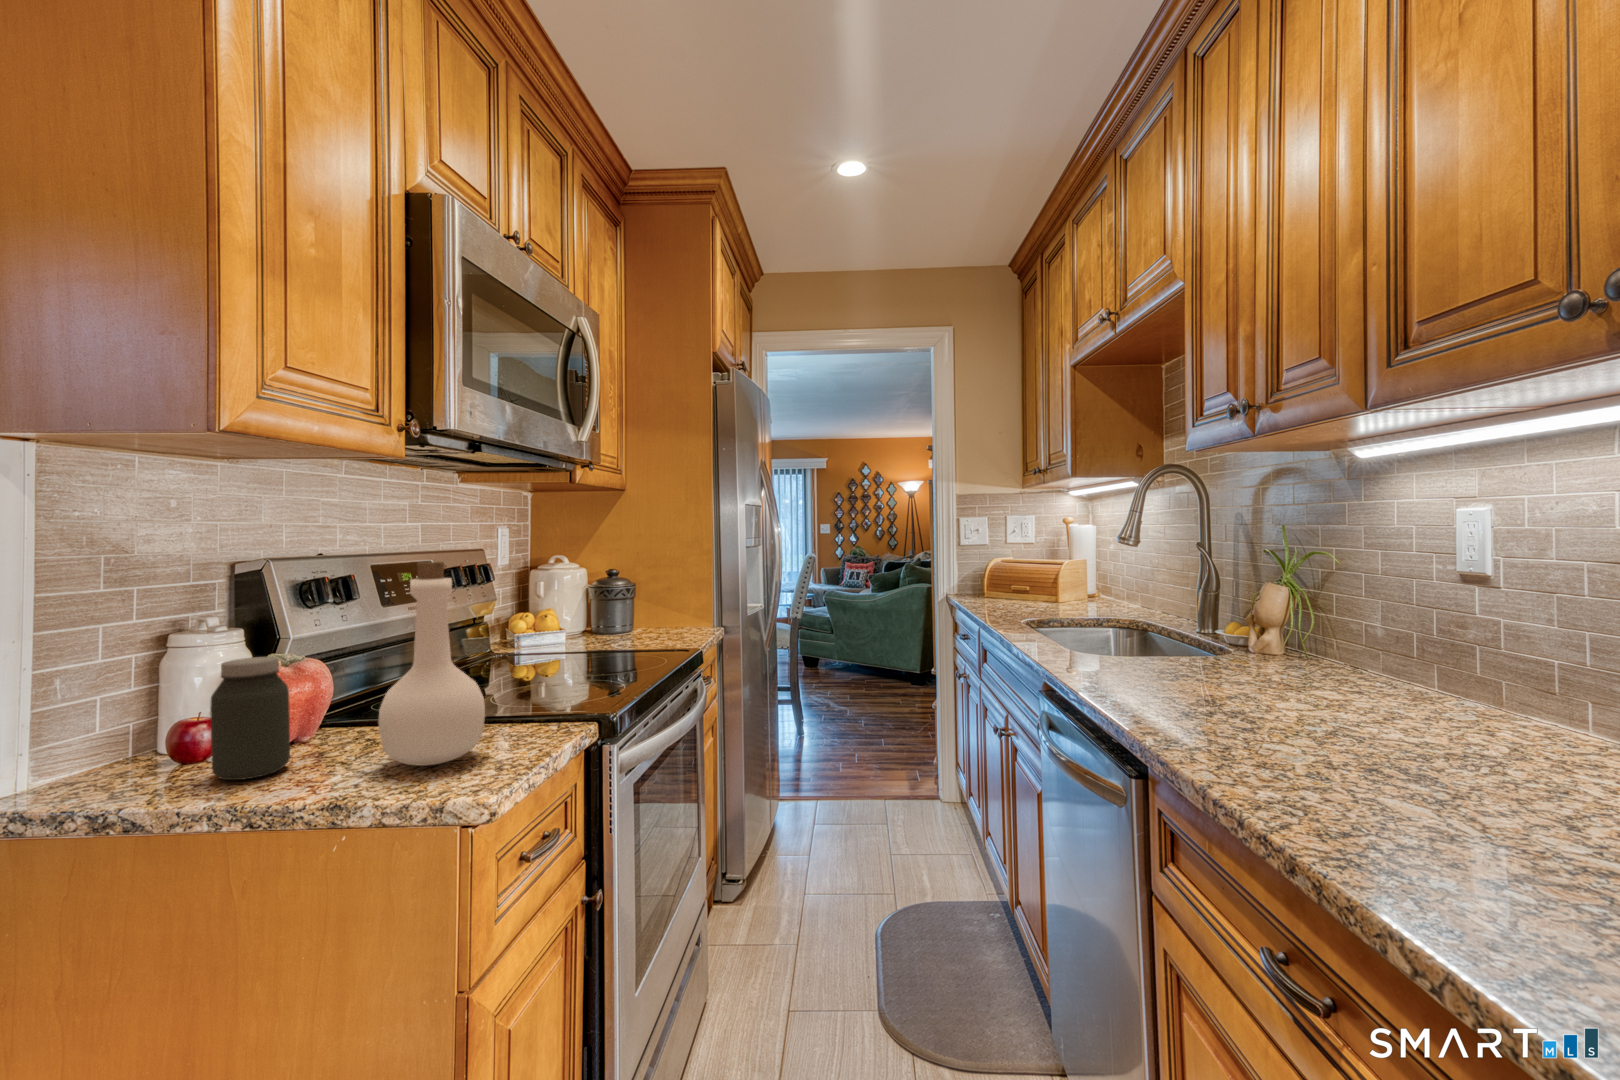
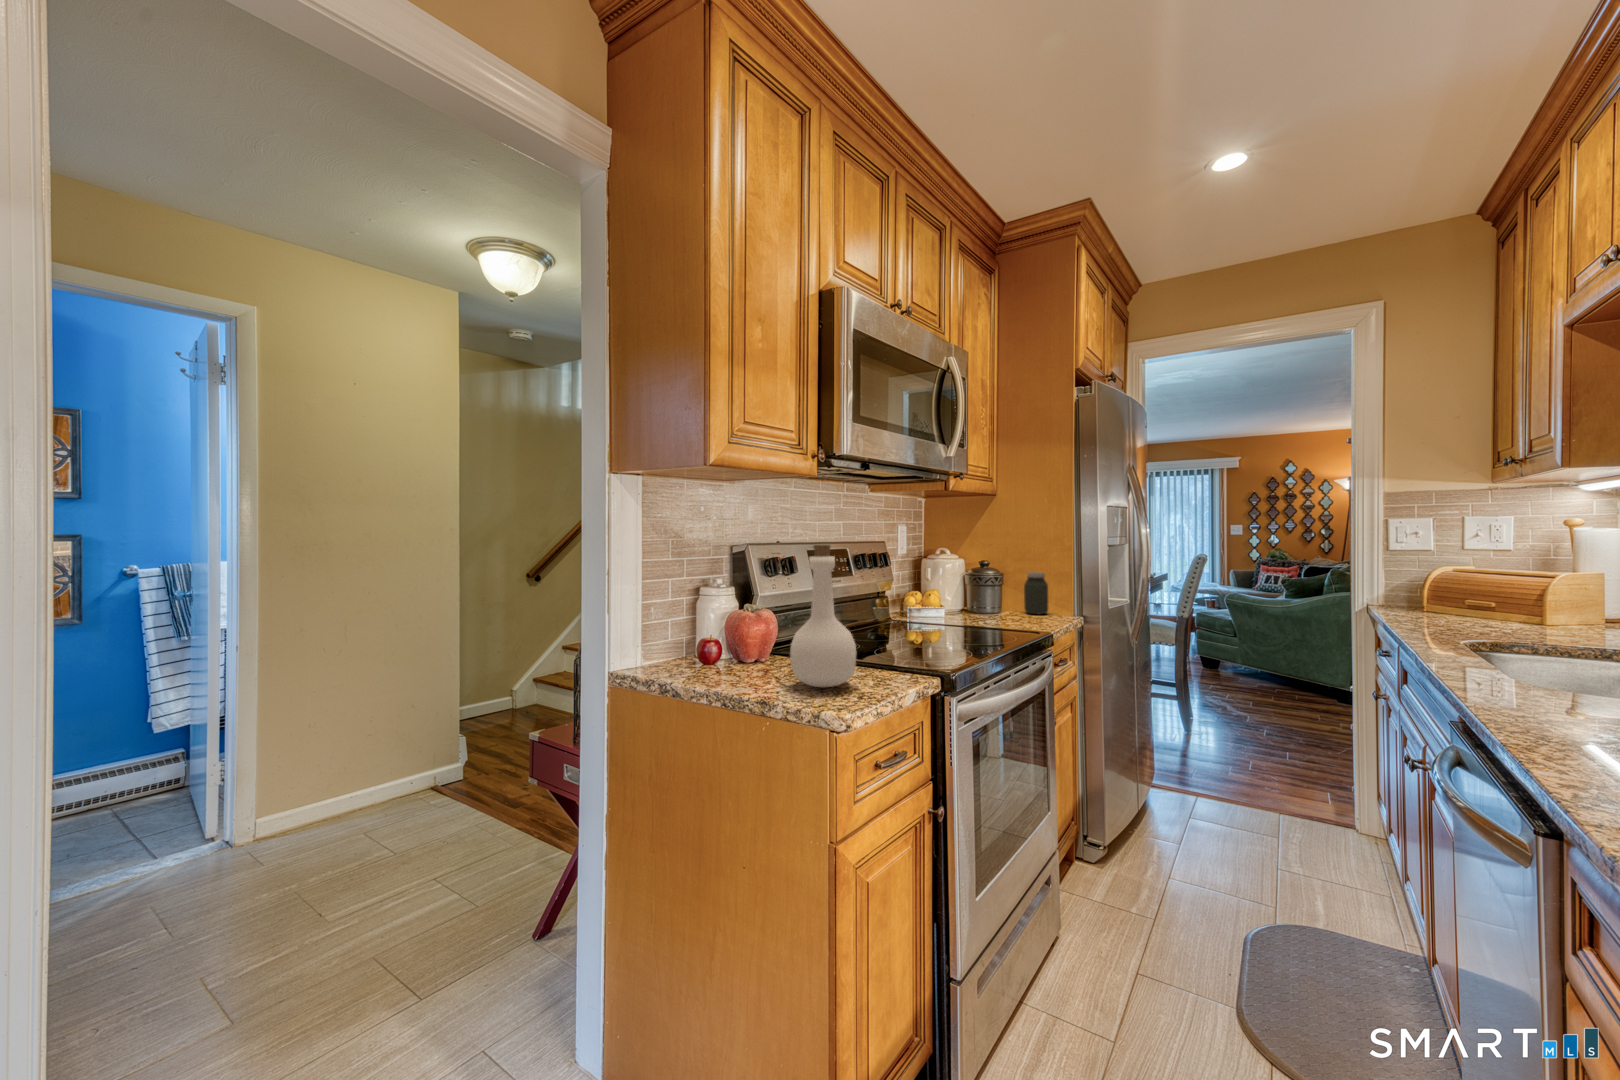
jar: present [210,657,290,780] -> present [1024,572,1048,614]

